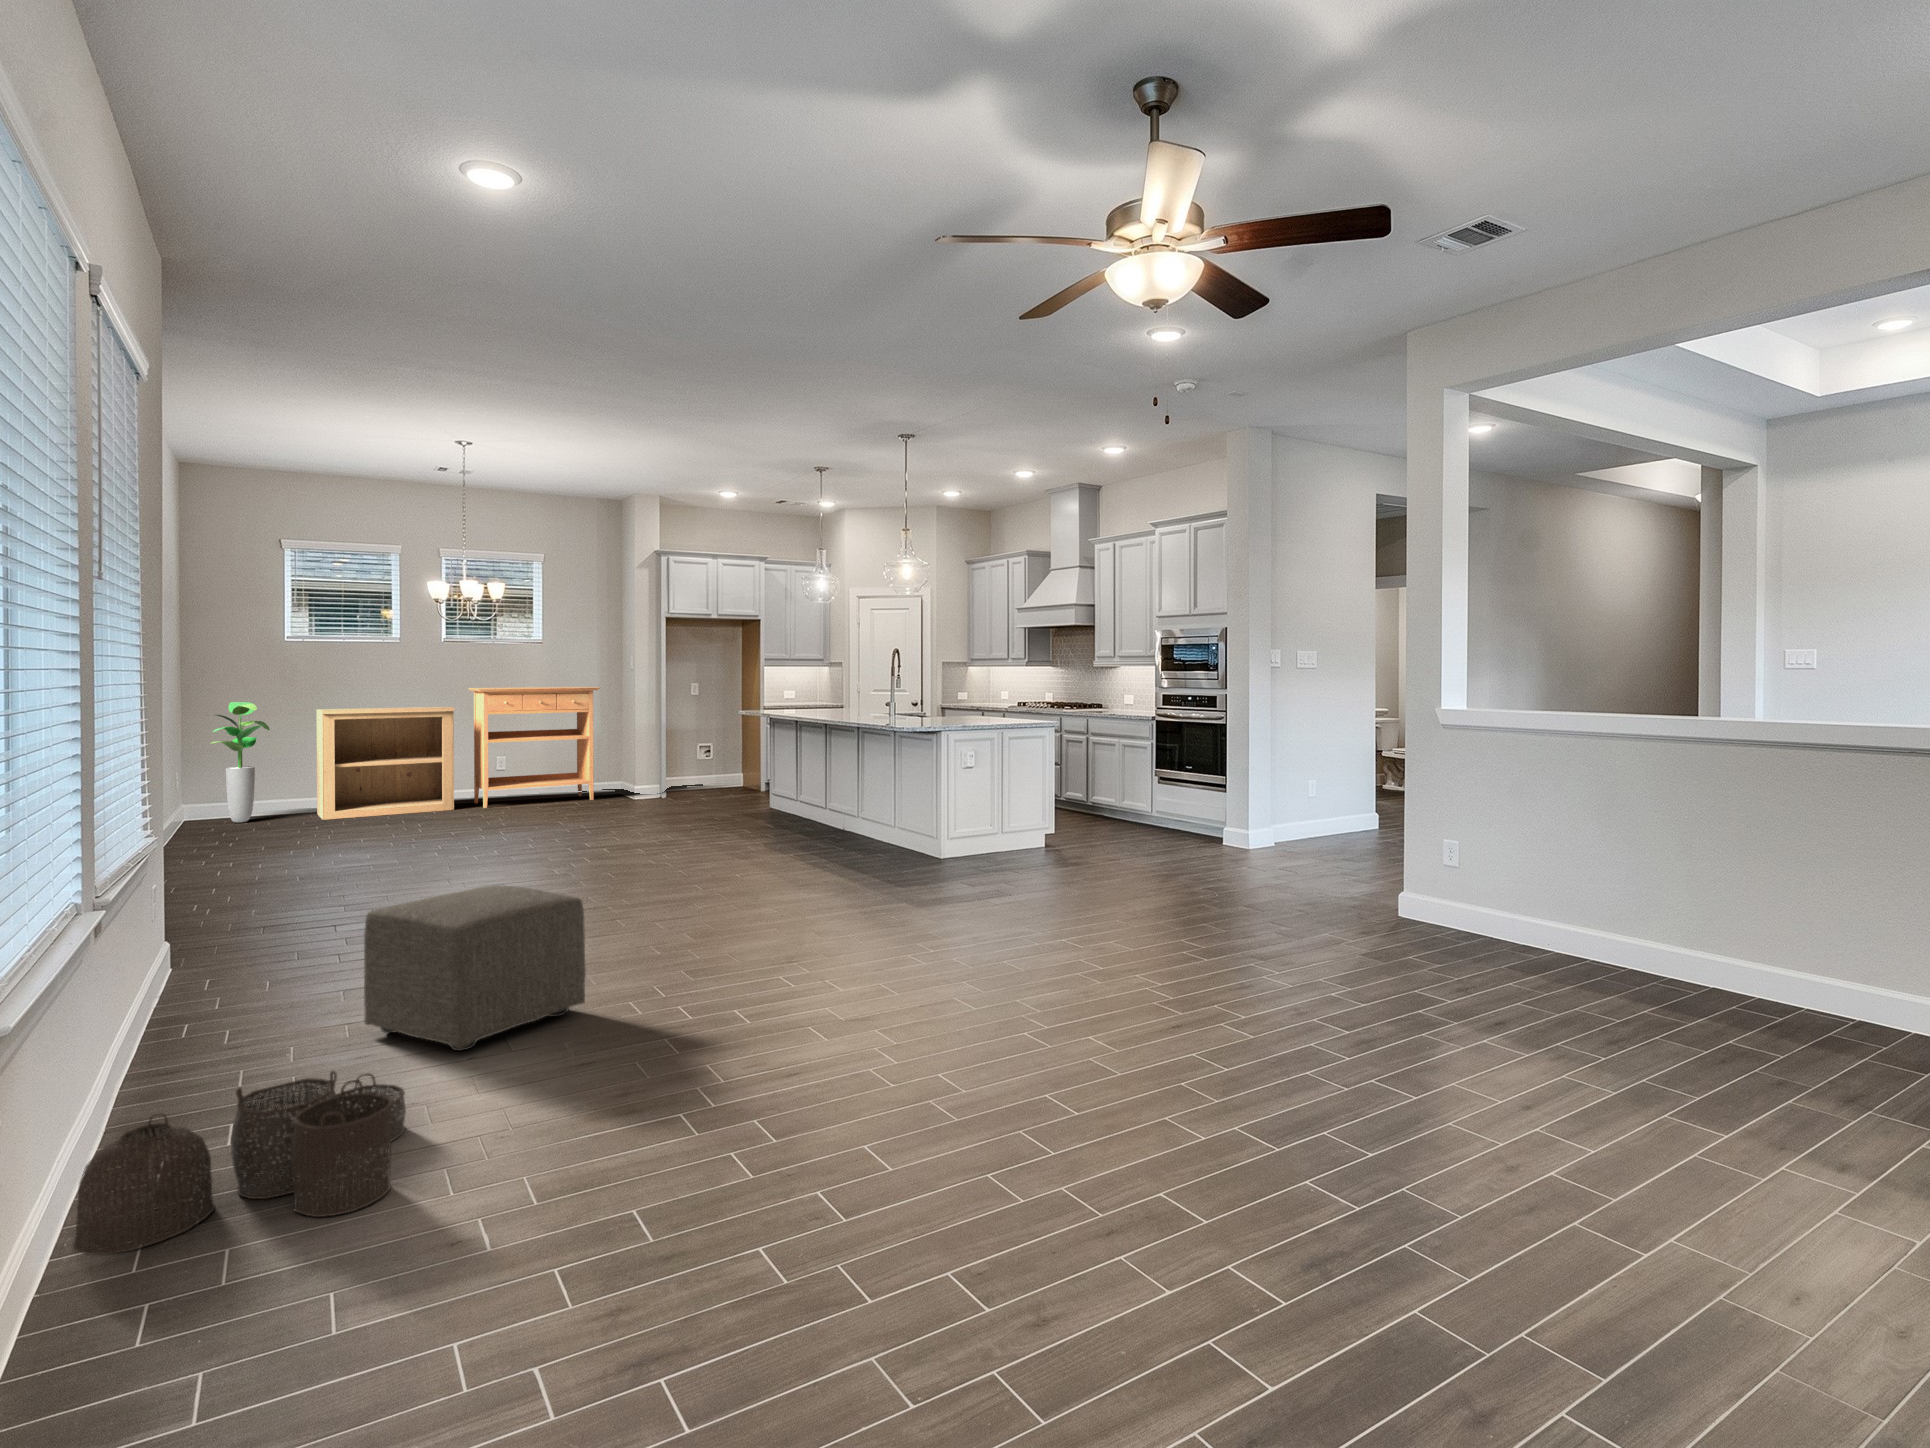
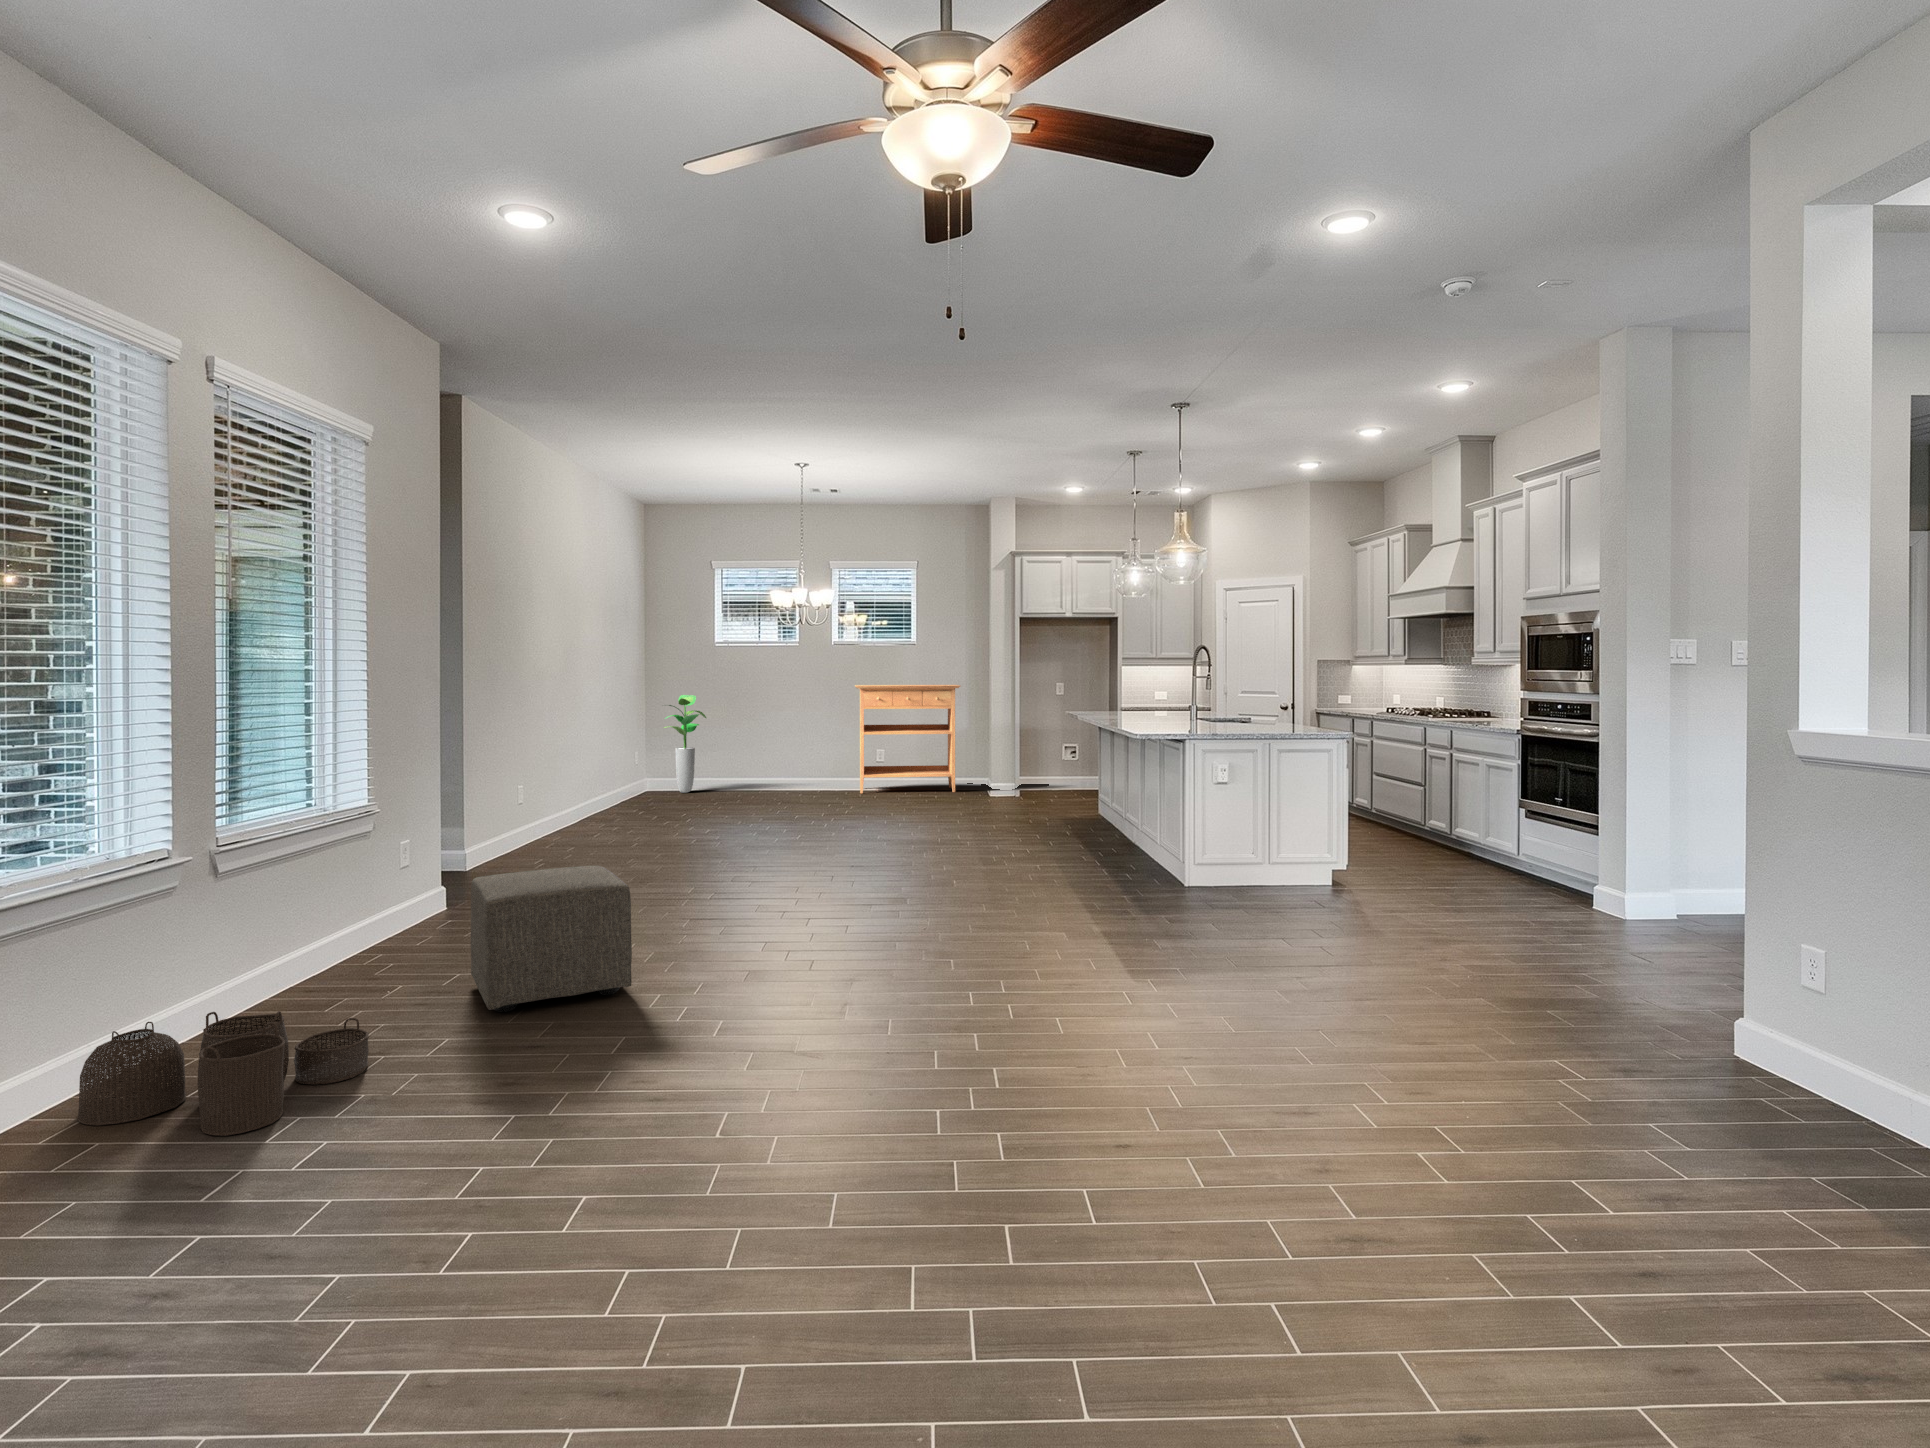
bookshelf: present [317,707,454,820] -> none [737,702,837,795]

